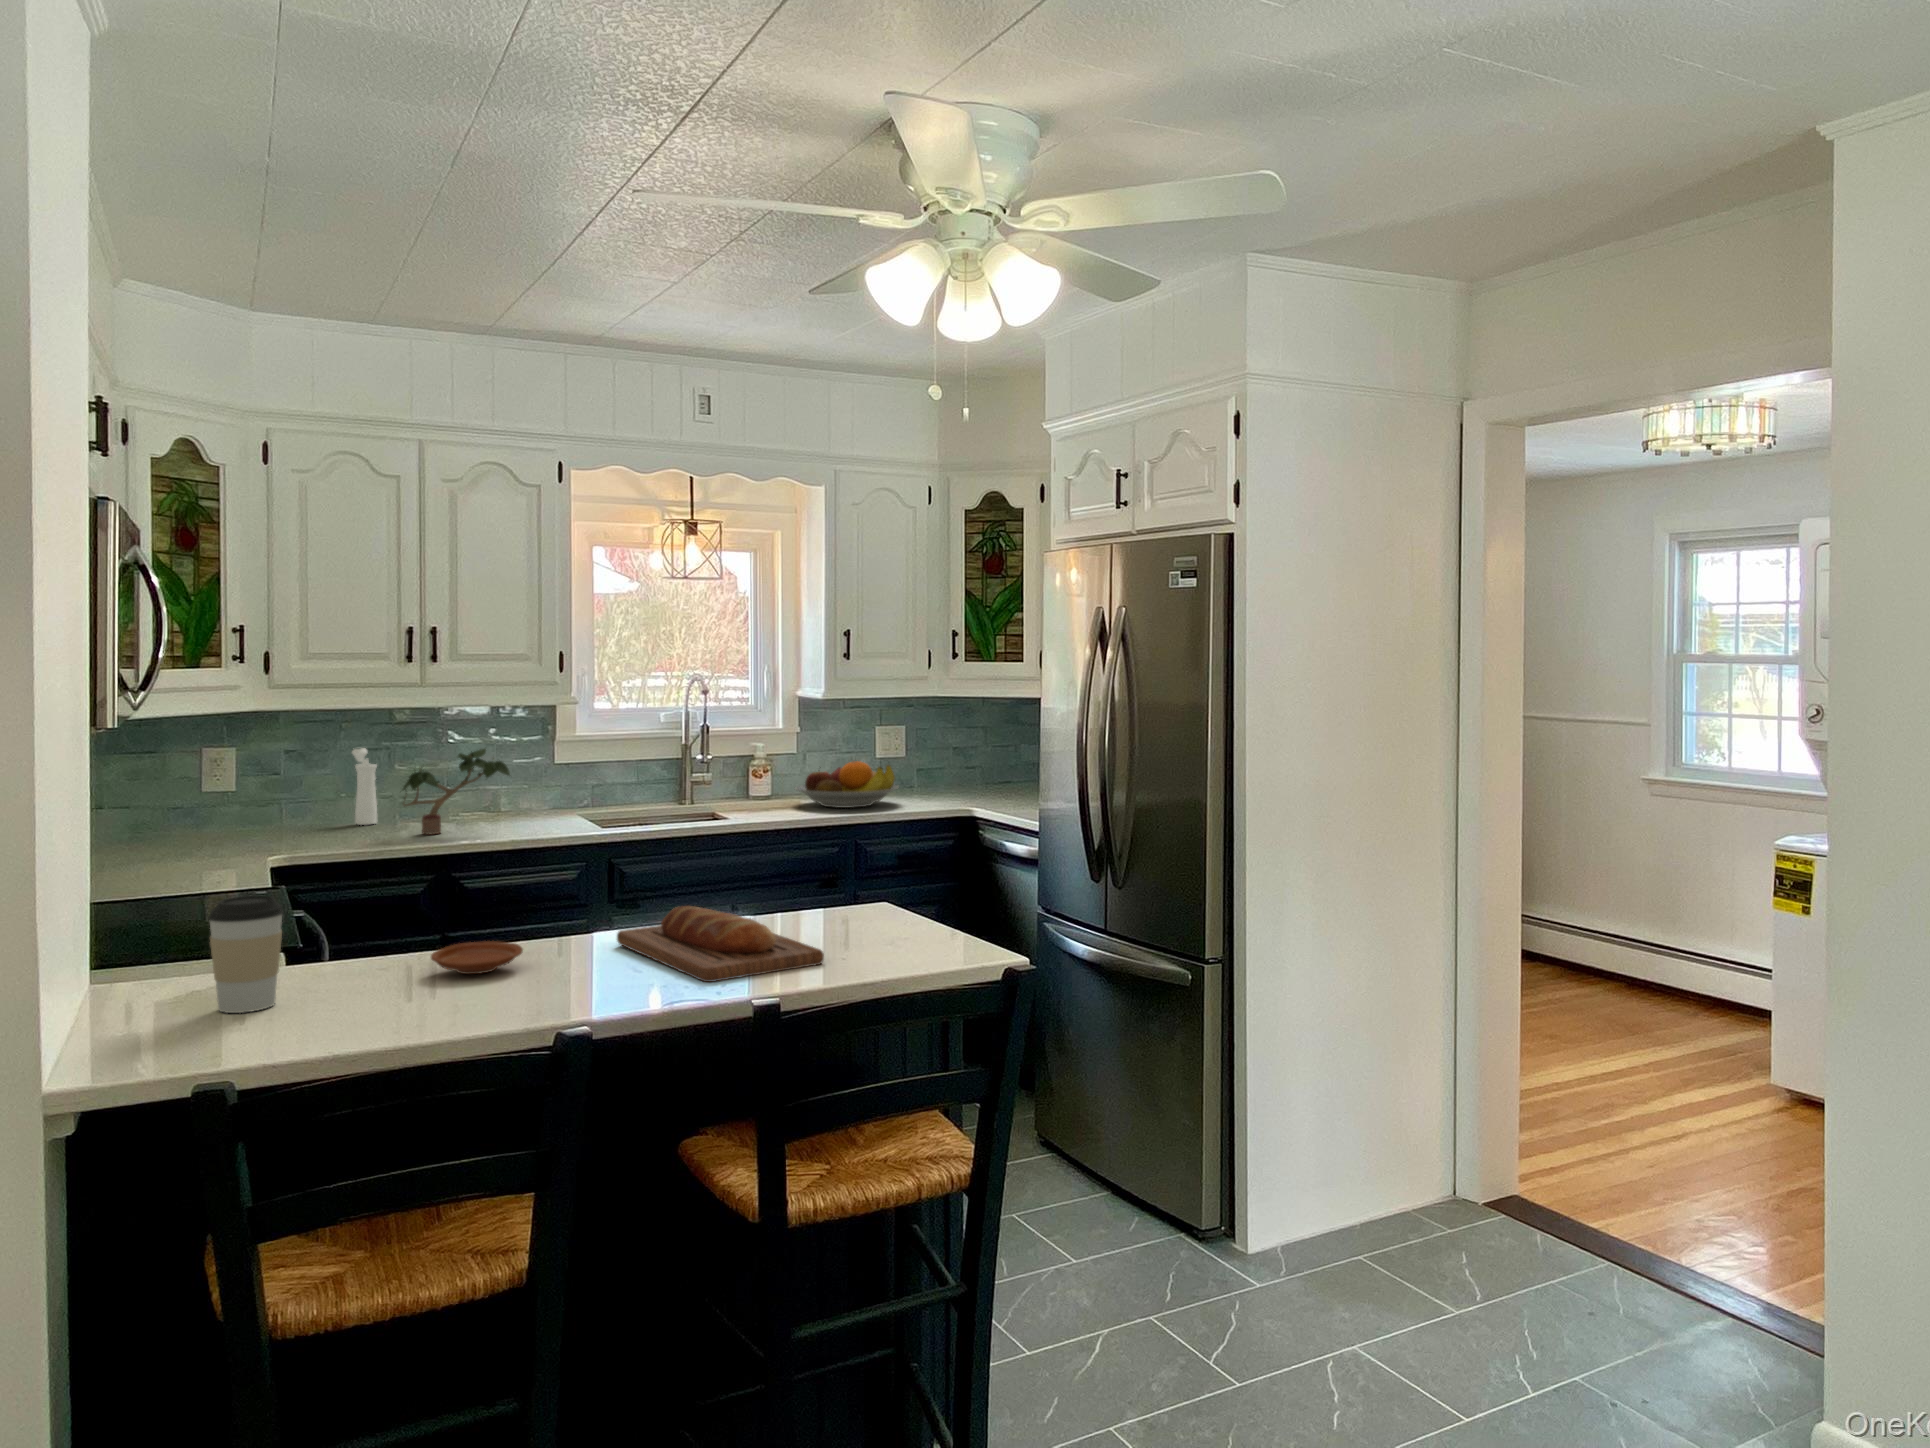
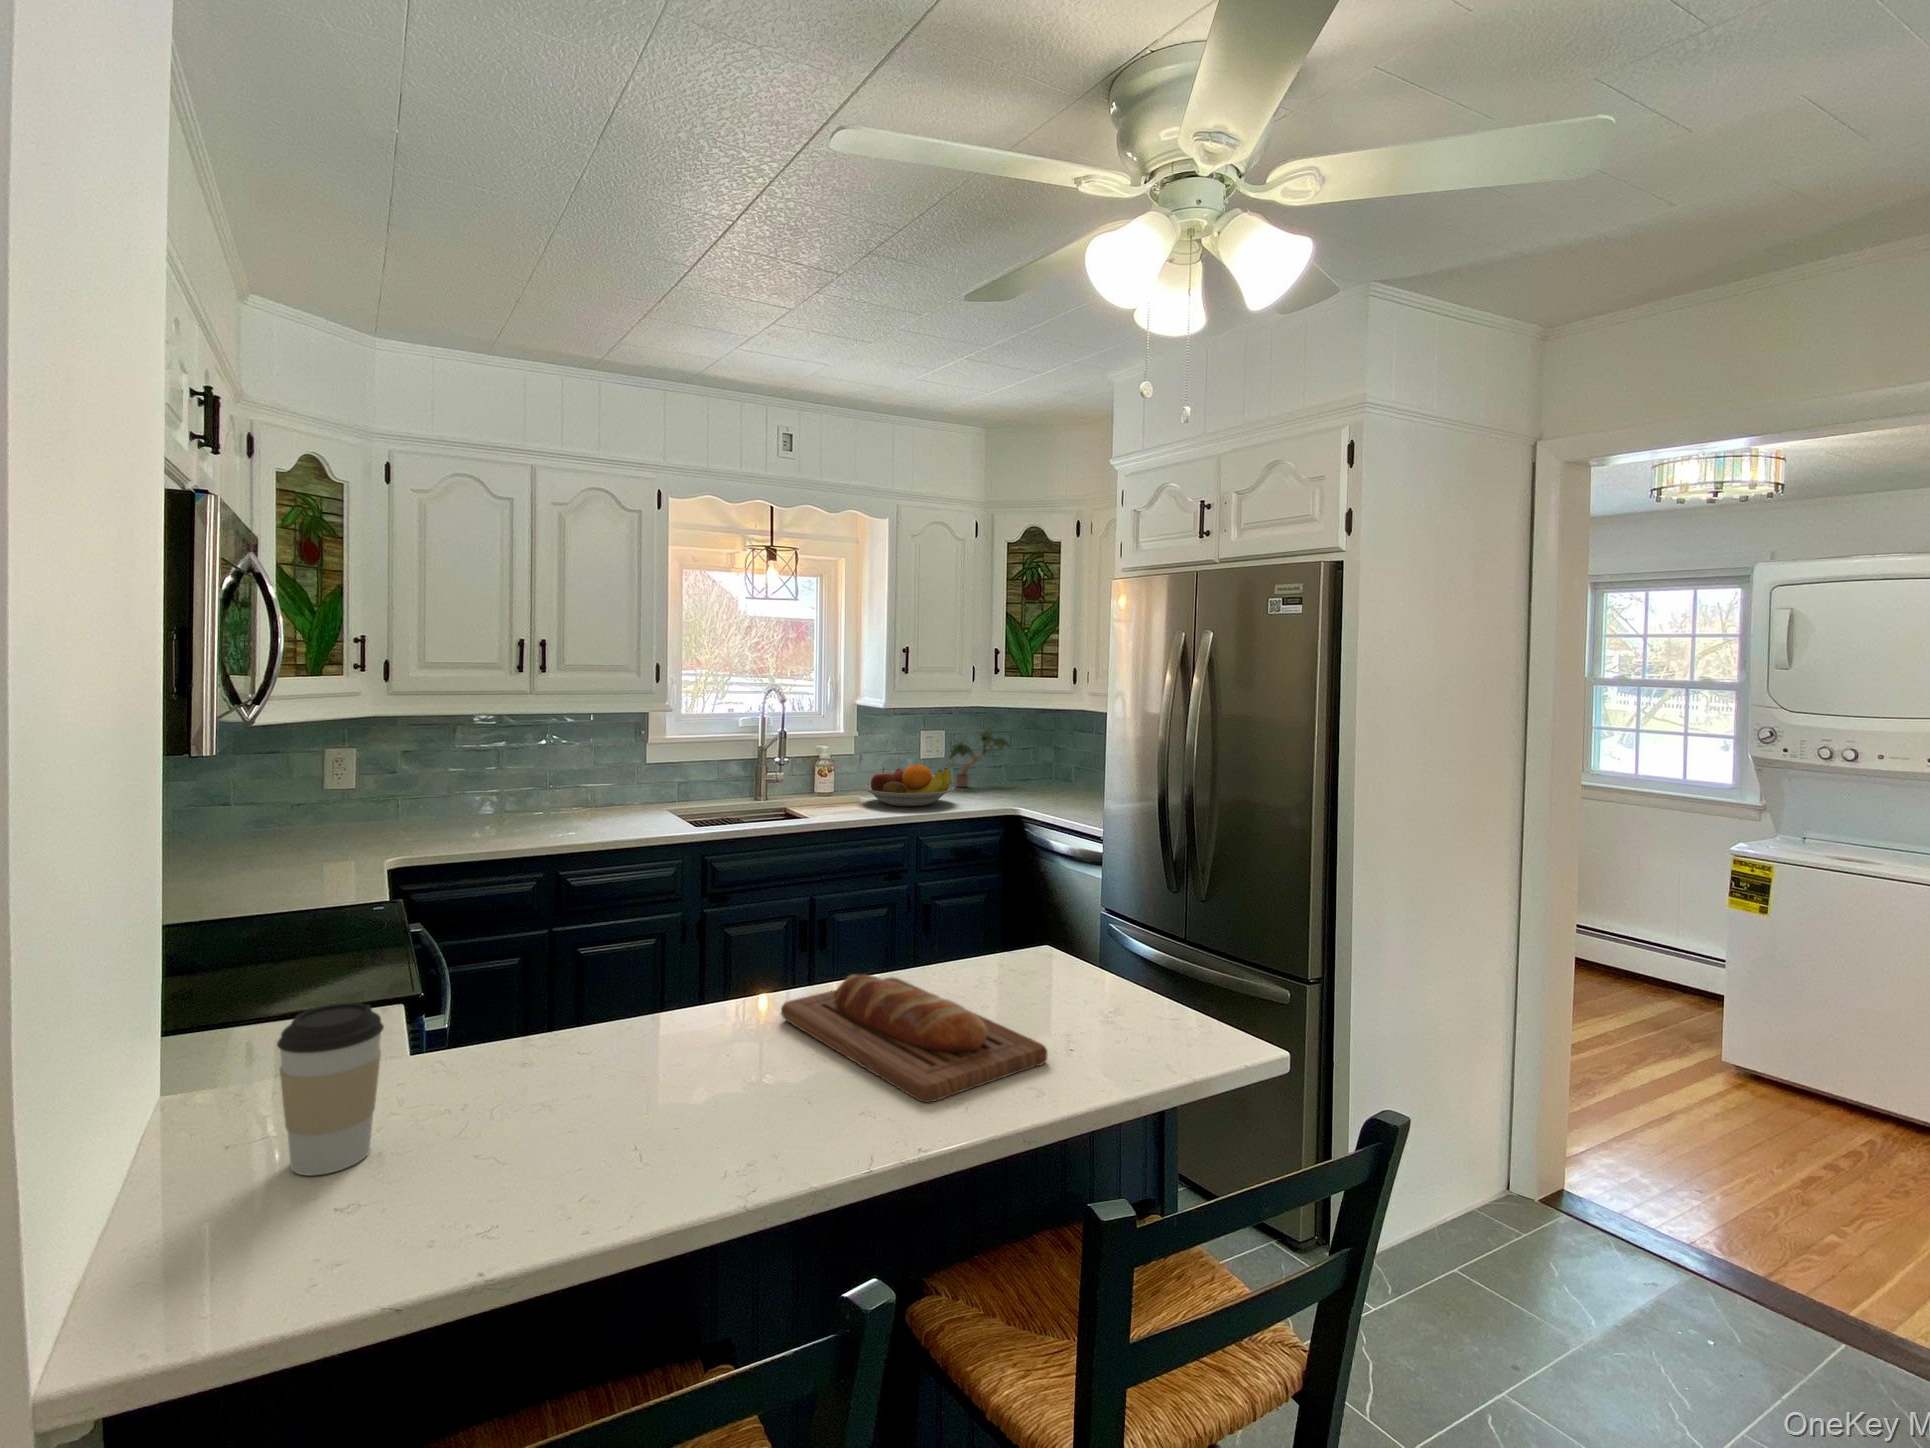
pepper mill: present [352,748,377,825] -> none [464,749,488,821]
potted plant: present [403,749,510,834] -> present [948,730,1010,787]
plate: present [431,941,523,974] -> none [571,1028,683,1081]

